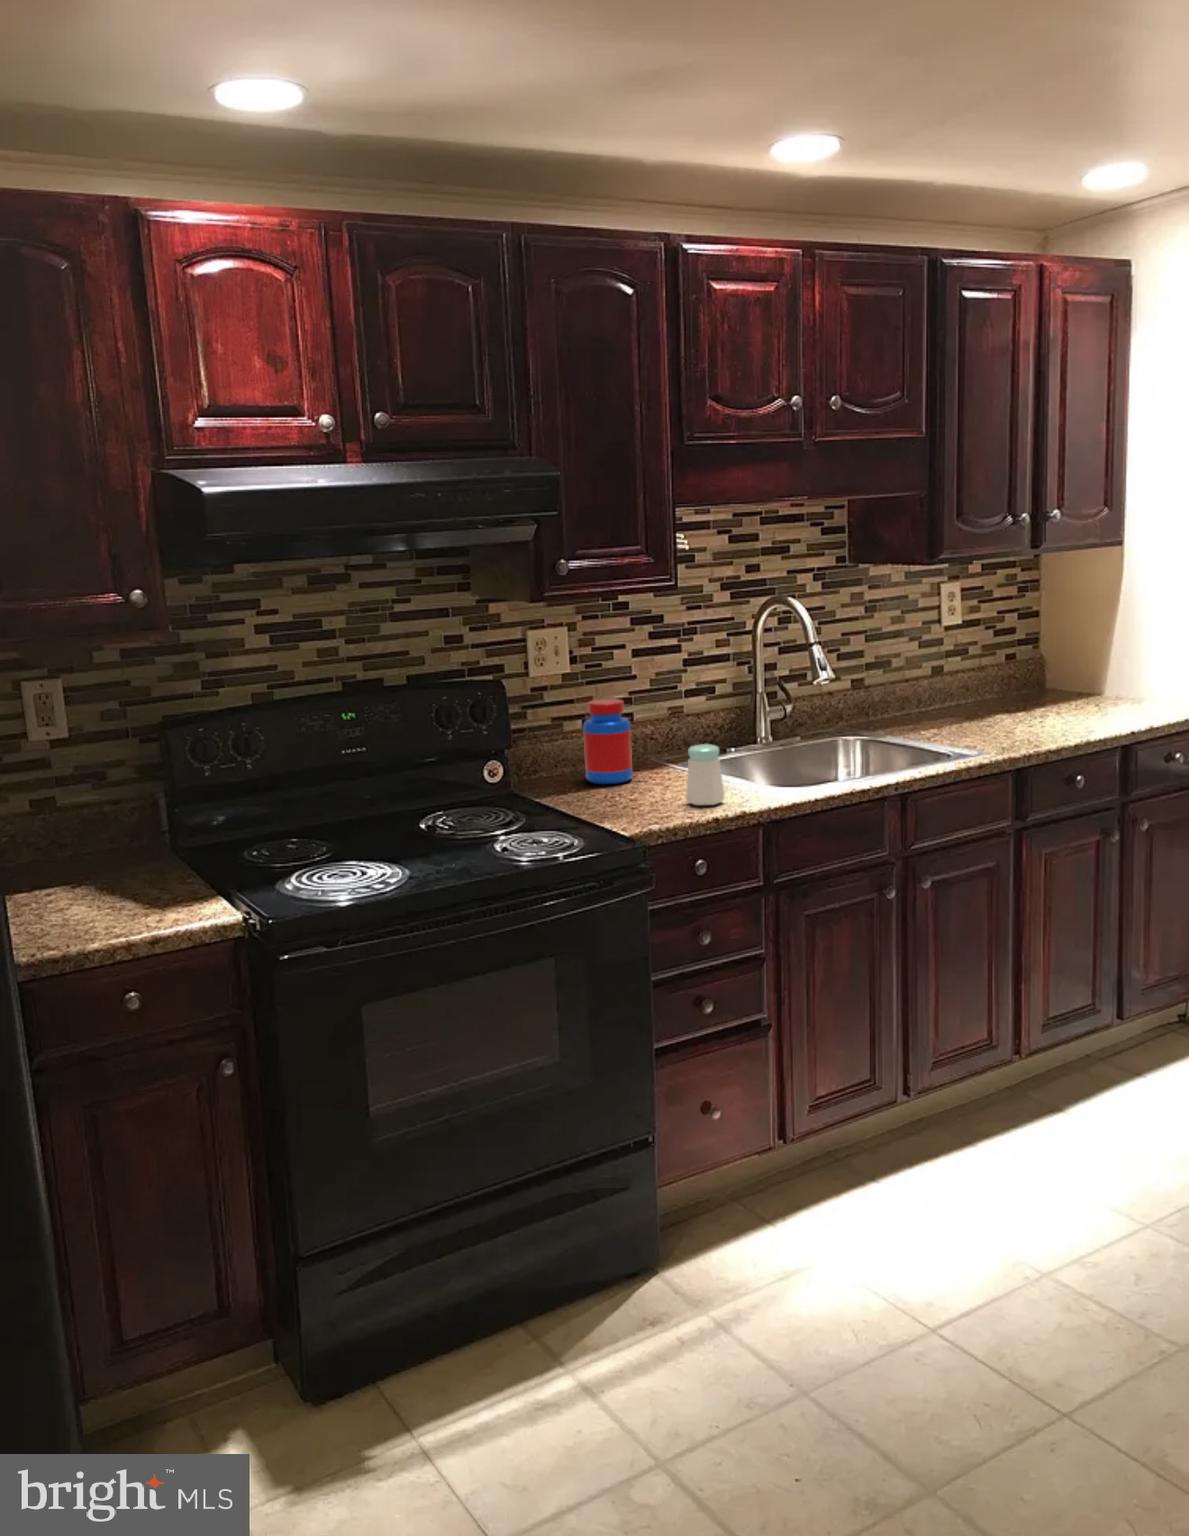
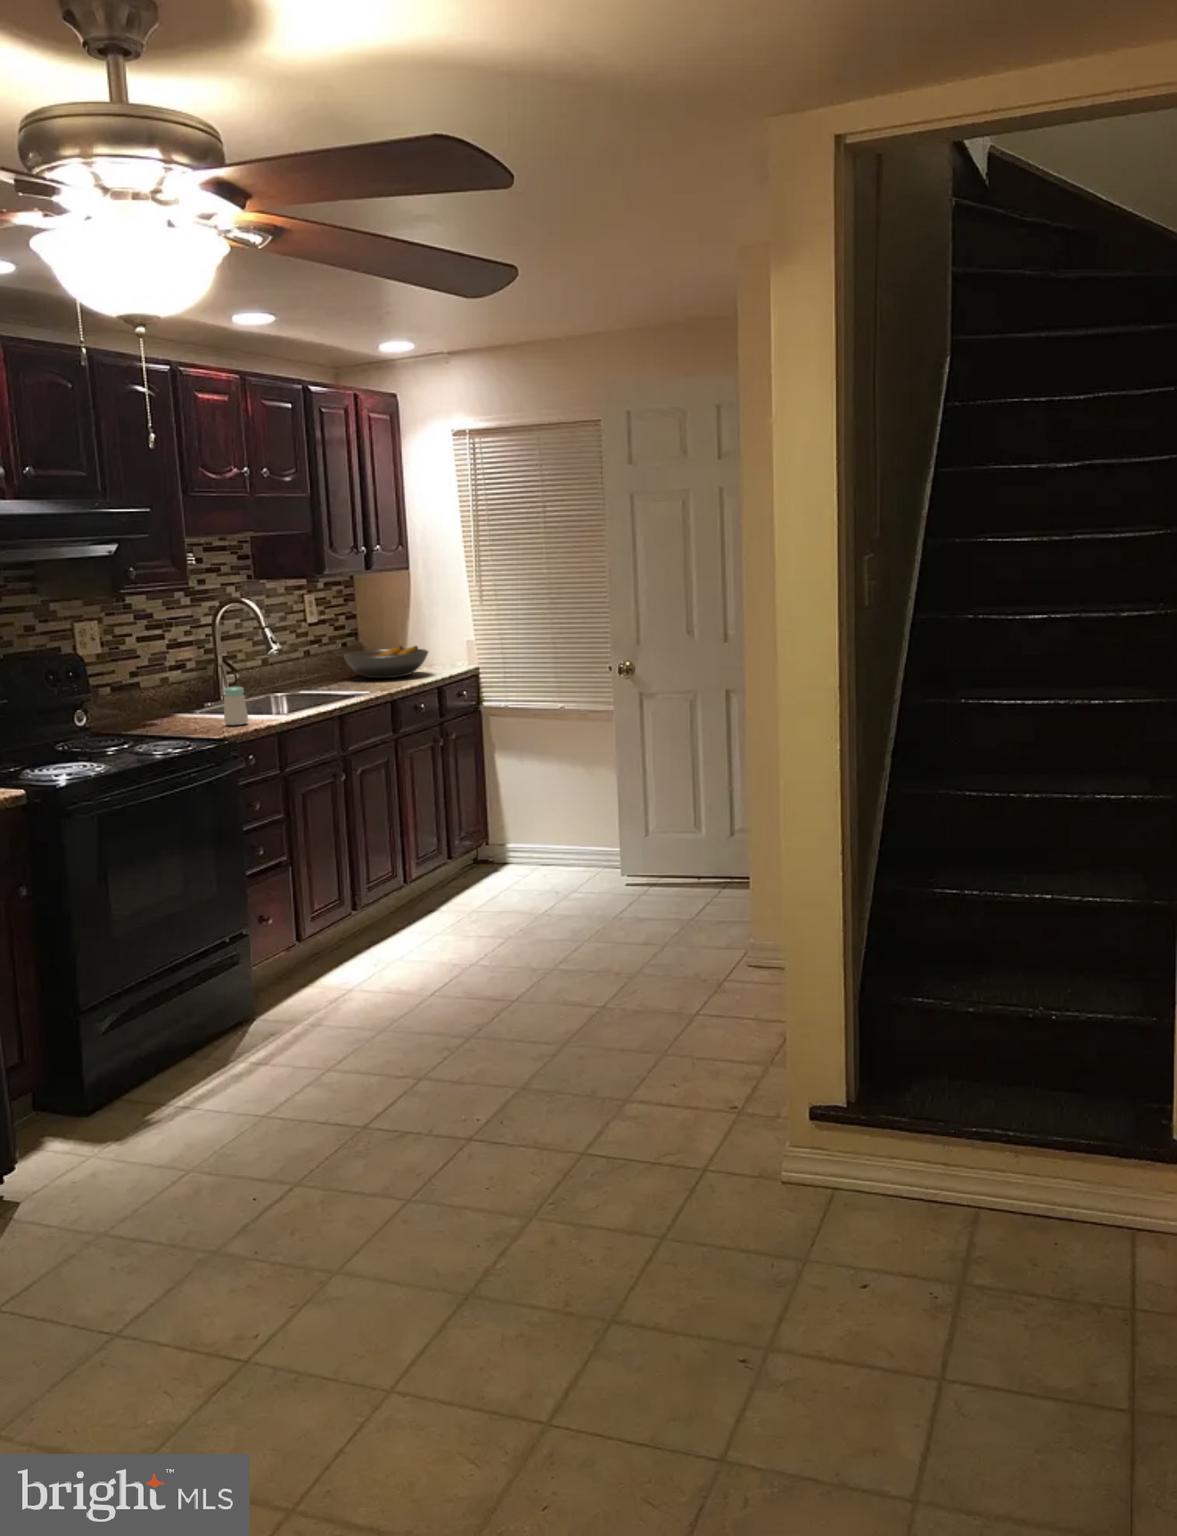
fruit bowl: none [981,671,1121,720] -> present [344,646,428,678]
jar: present [583,699,632,784] -> none [127,667,164,725]

